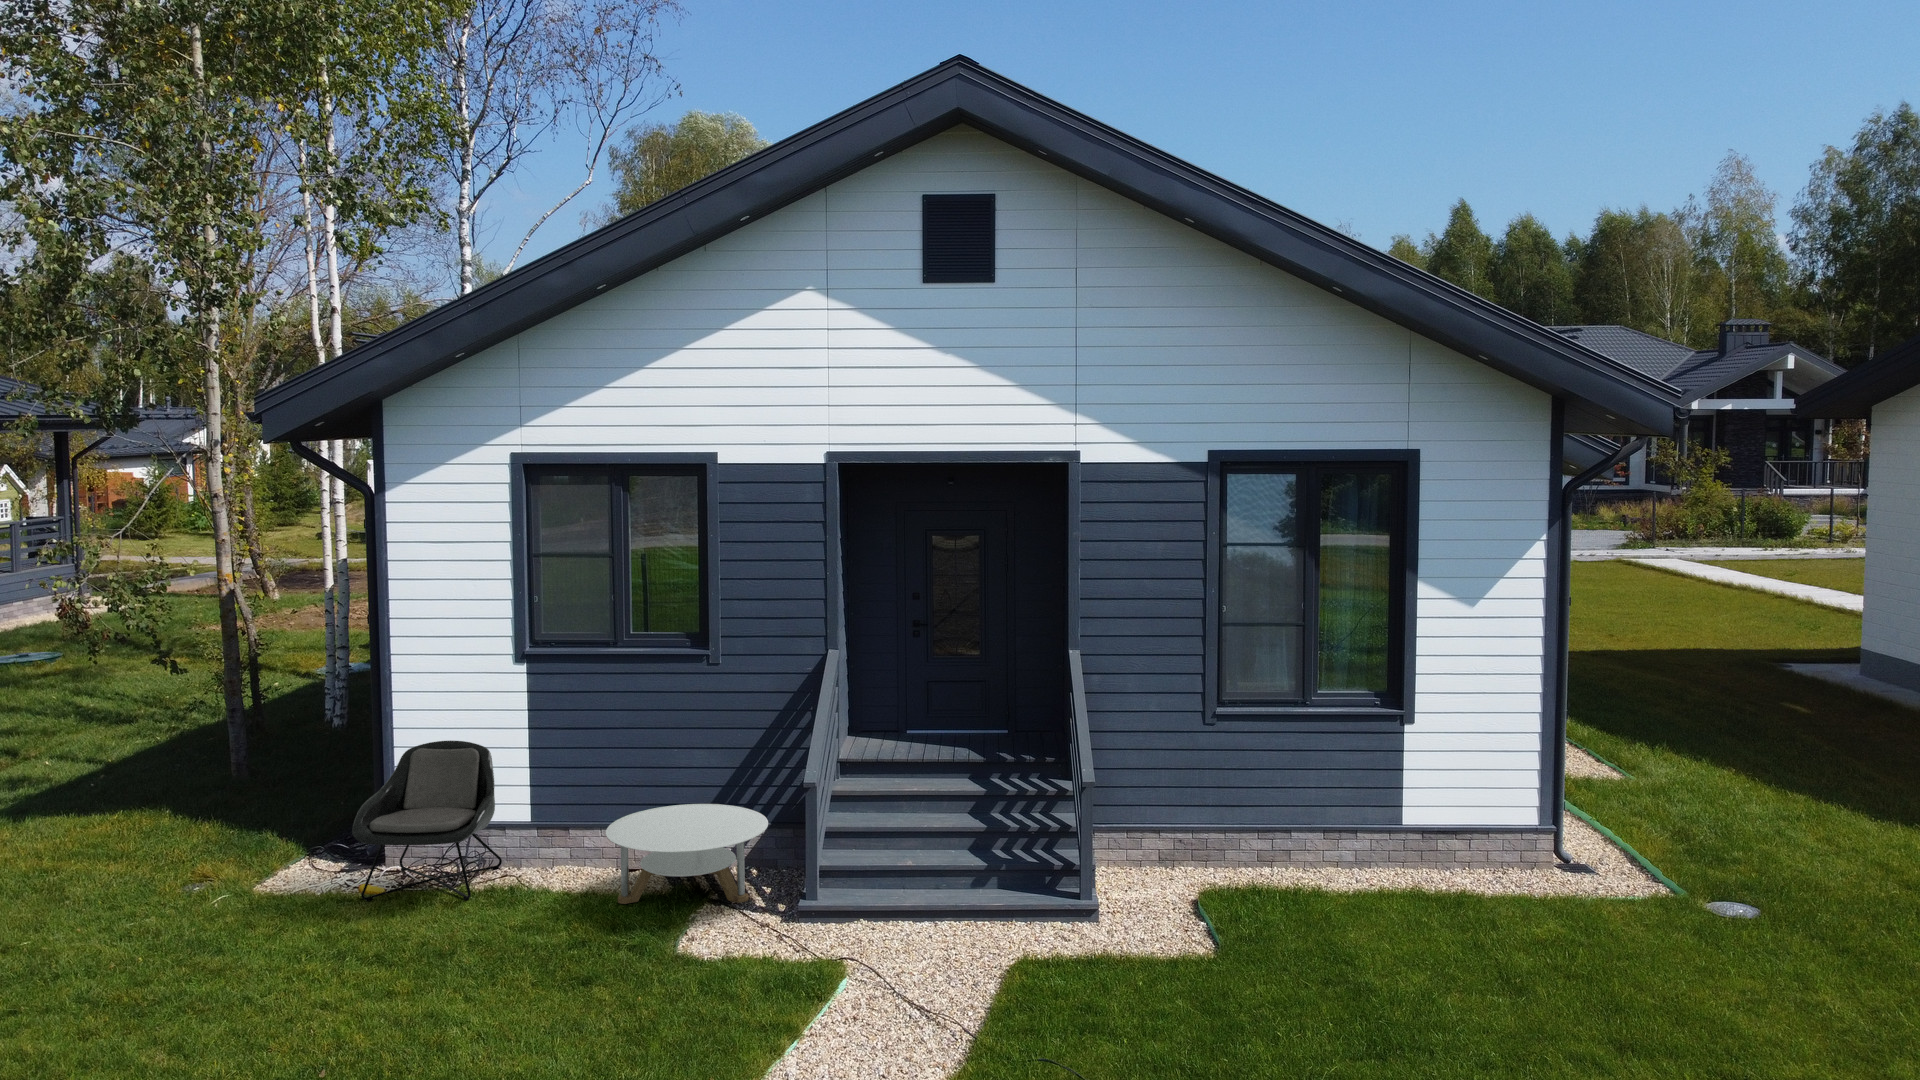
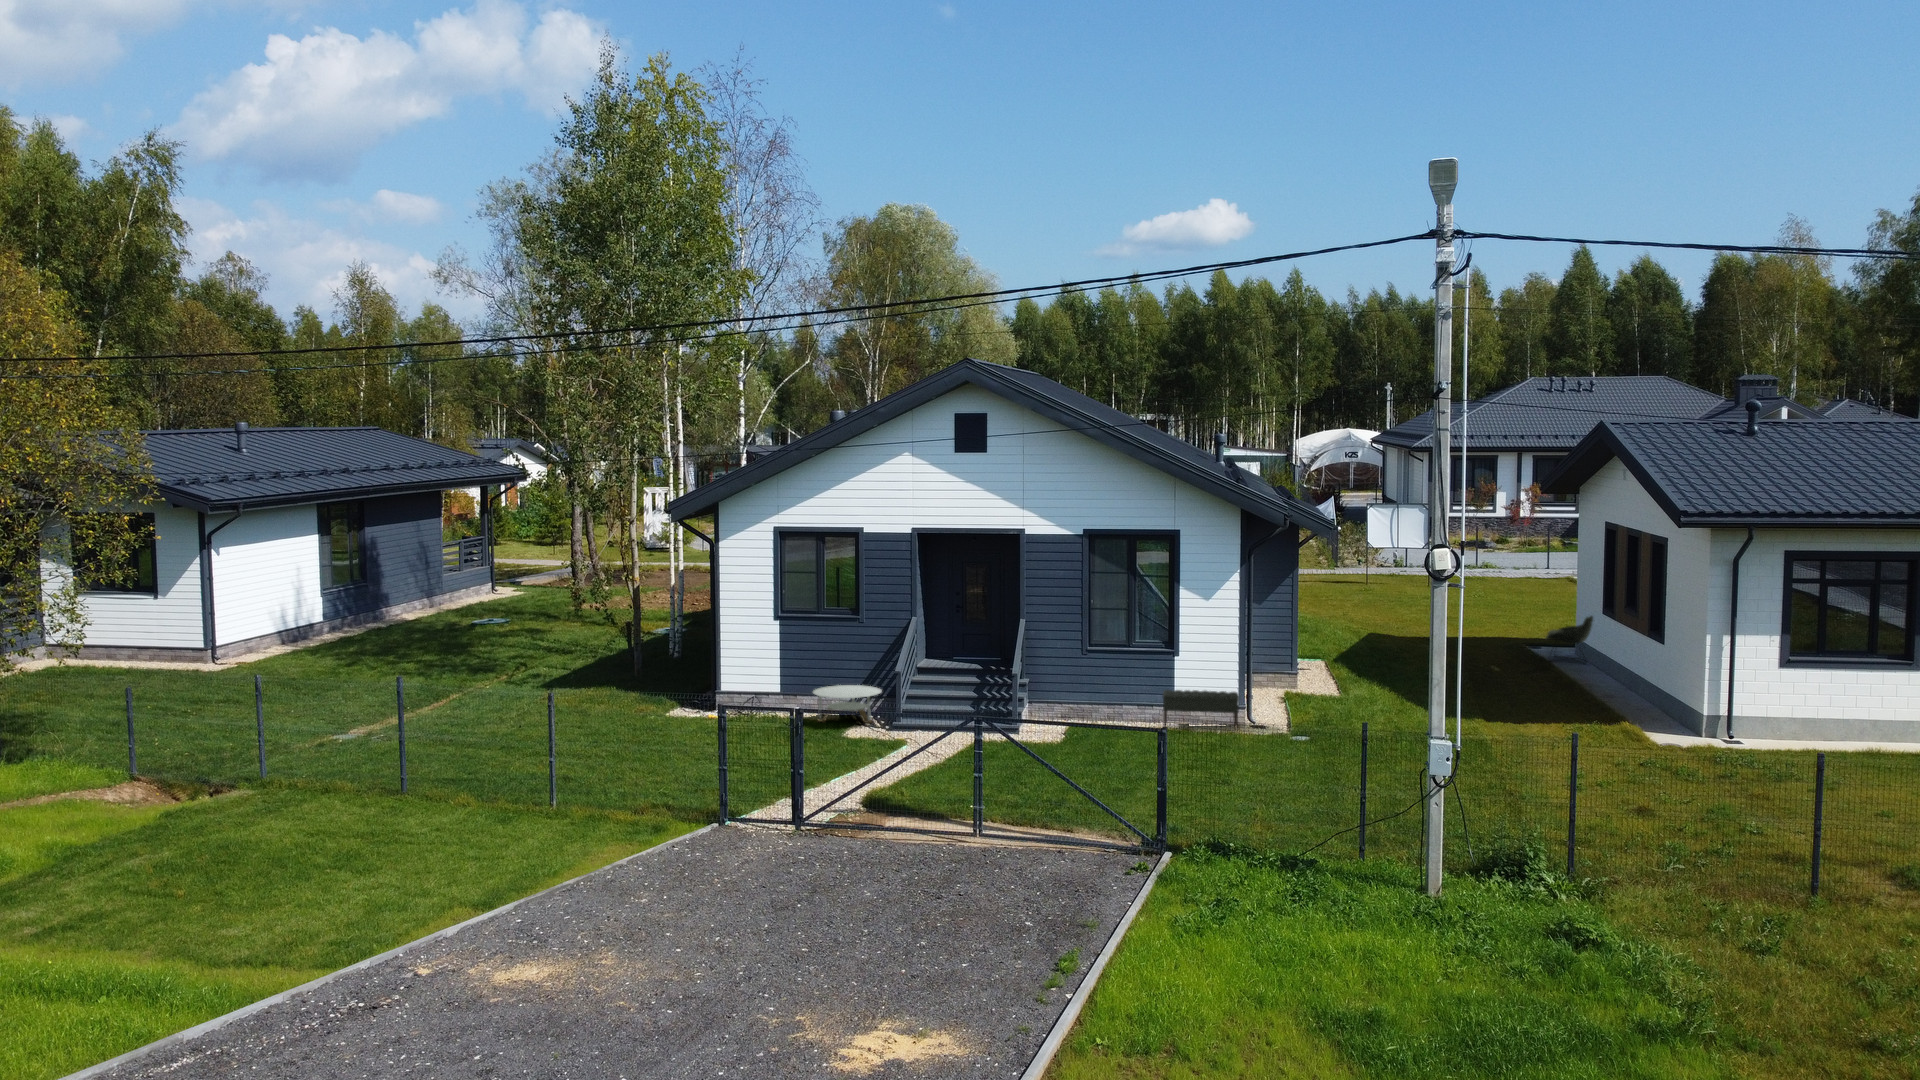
lounge chair: present [352,740,502,901] -> present [1545,616,1593,659]
bench: none [1383,797,1570,884] -> present [1163,690,1239,729]

